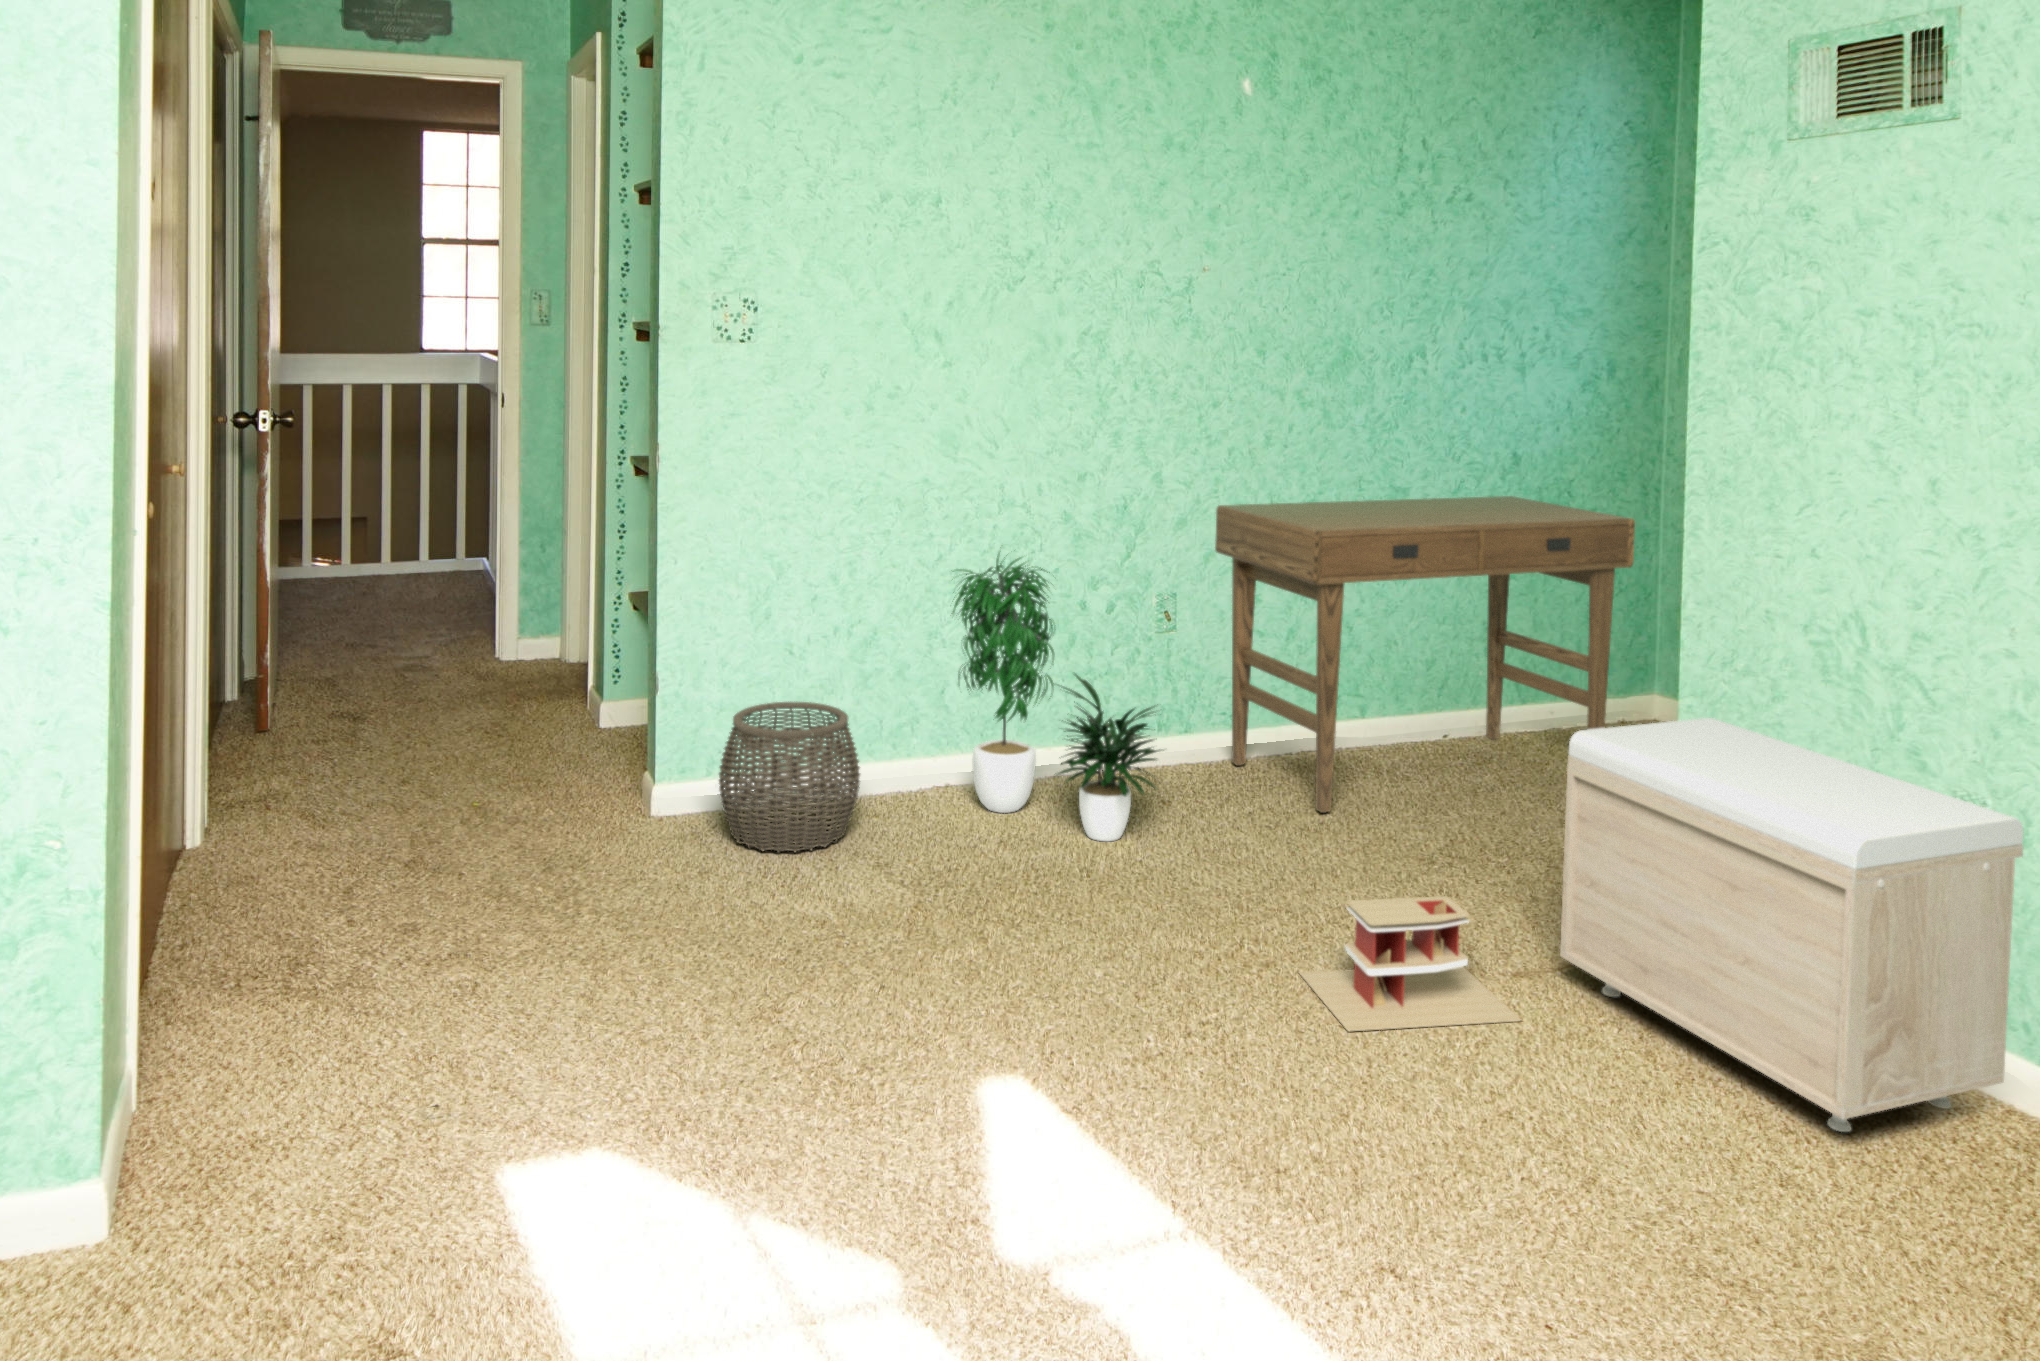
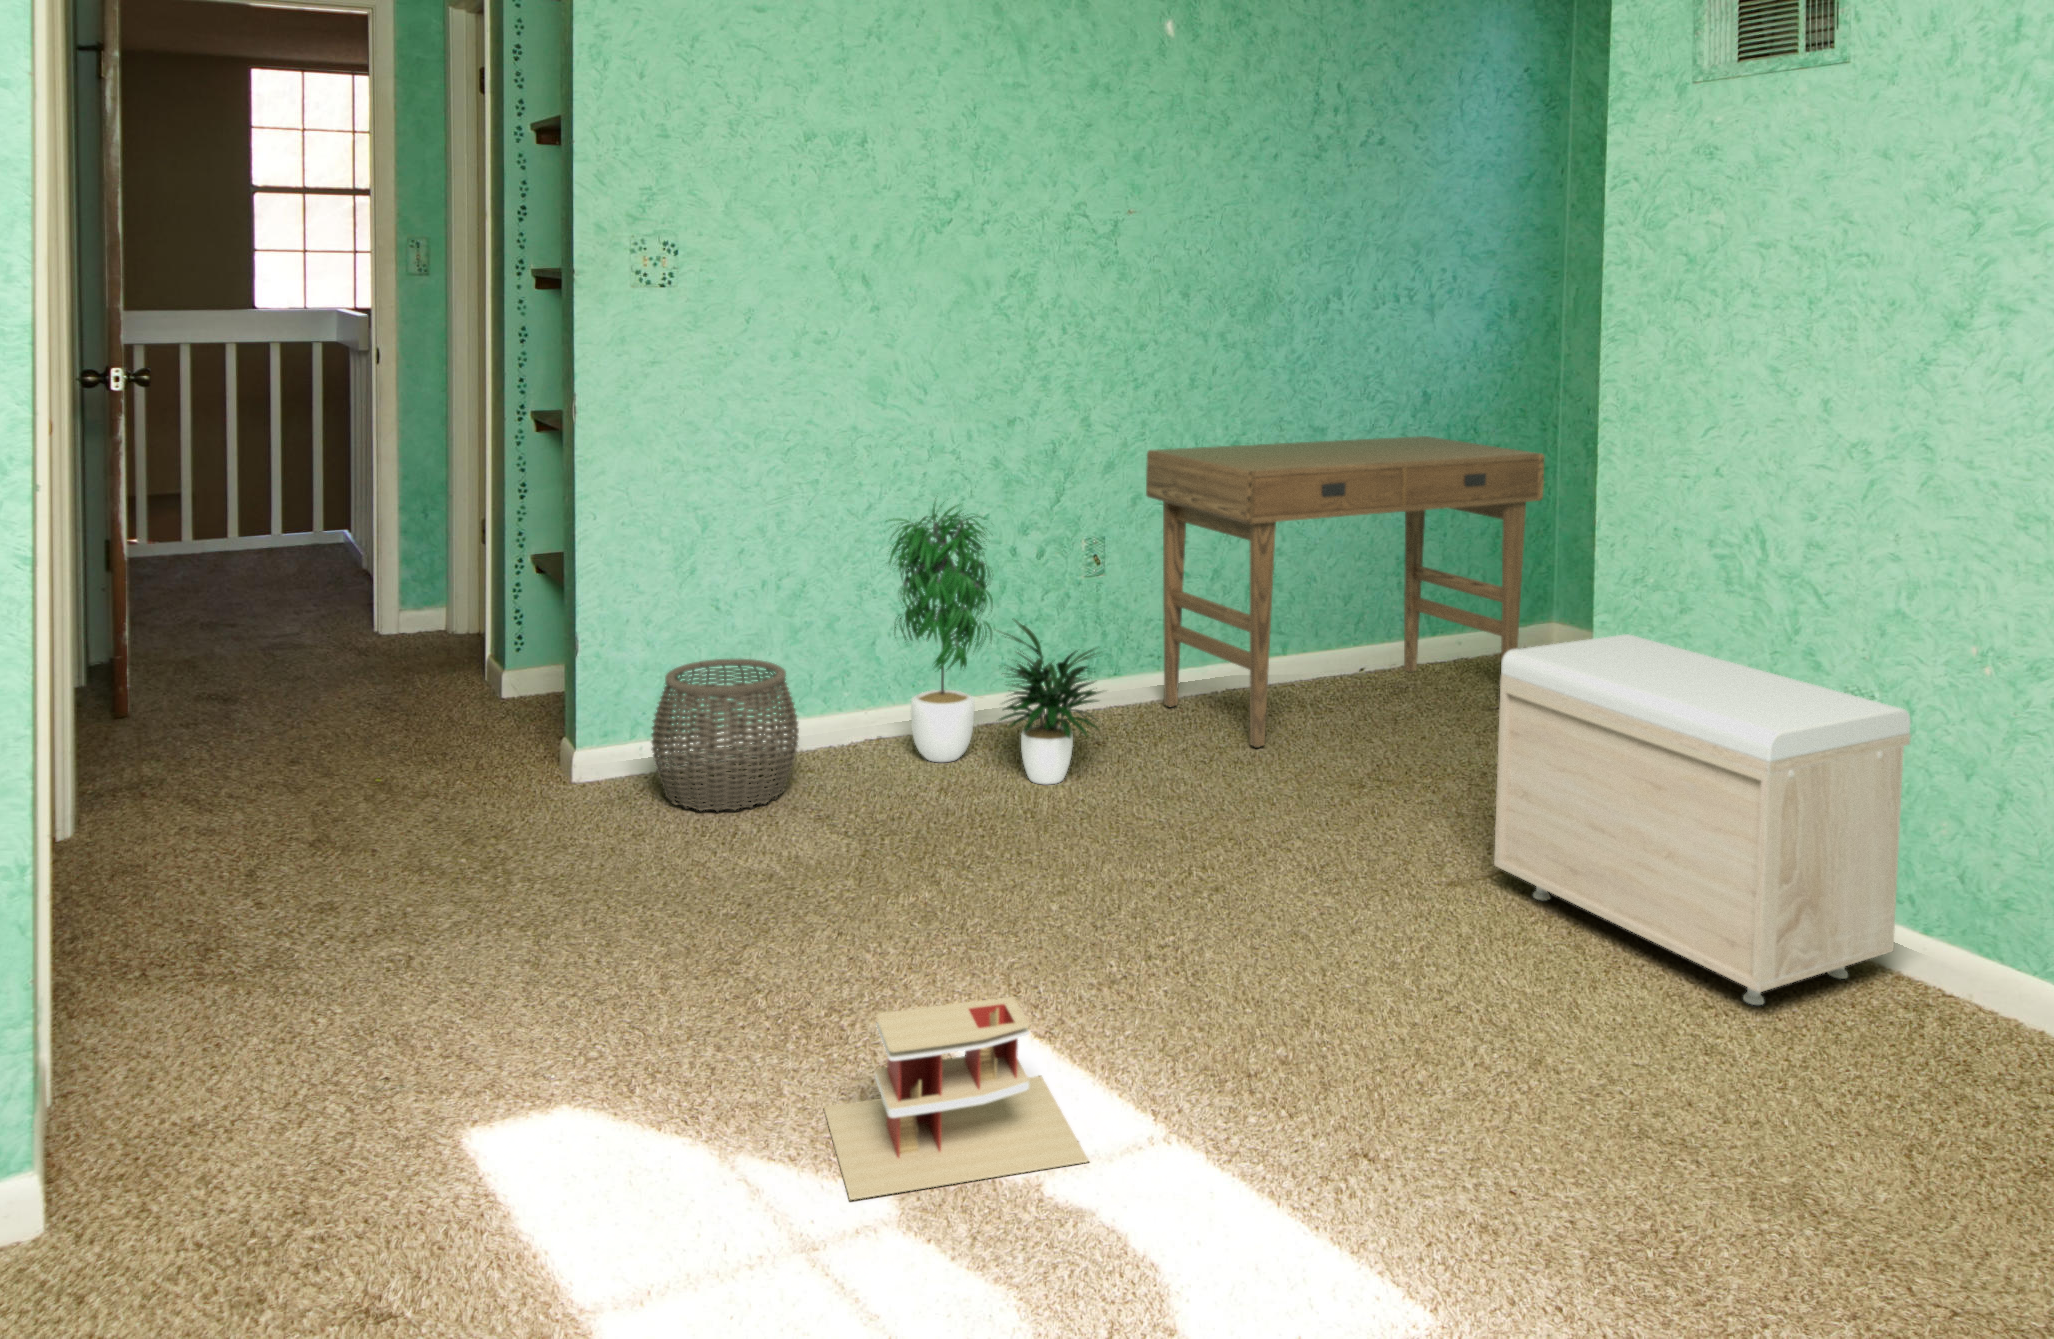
toy house: present [1300,896,1521,1031] -> present [824,997,1089,1200]

